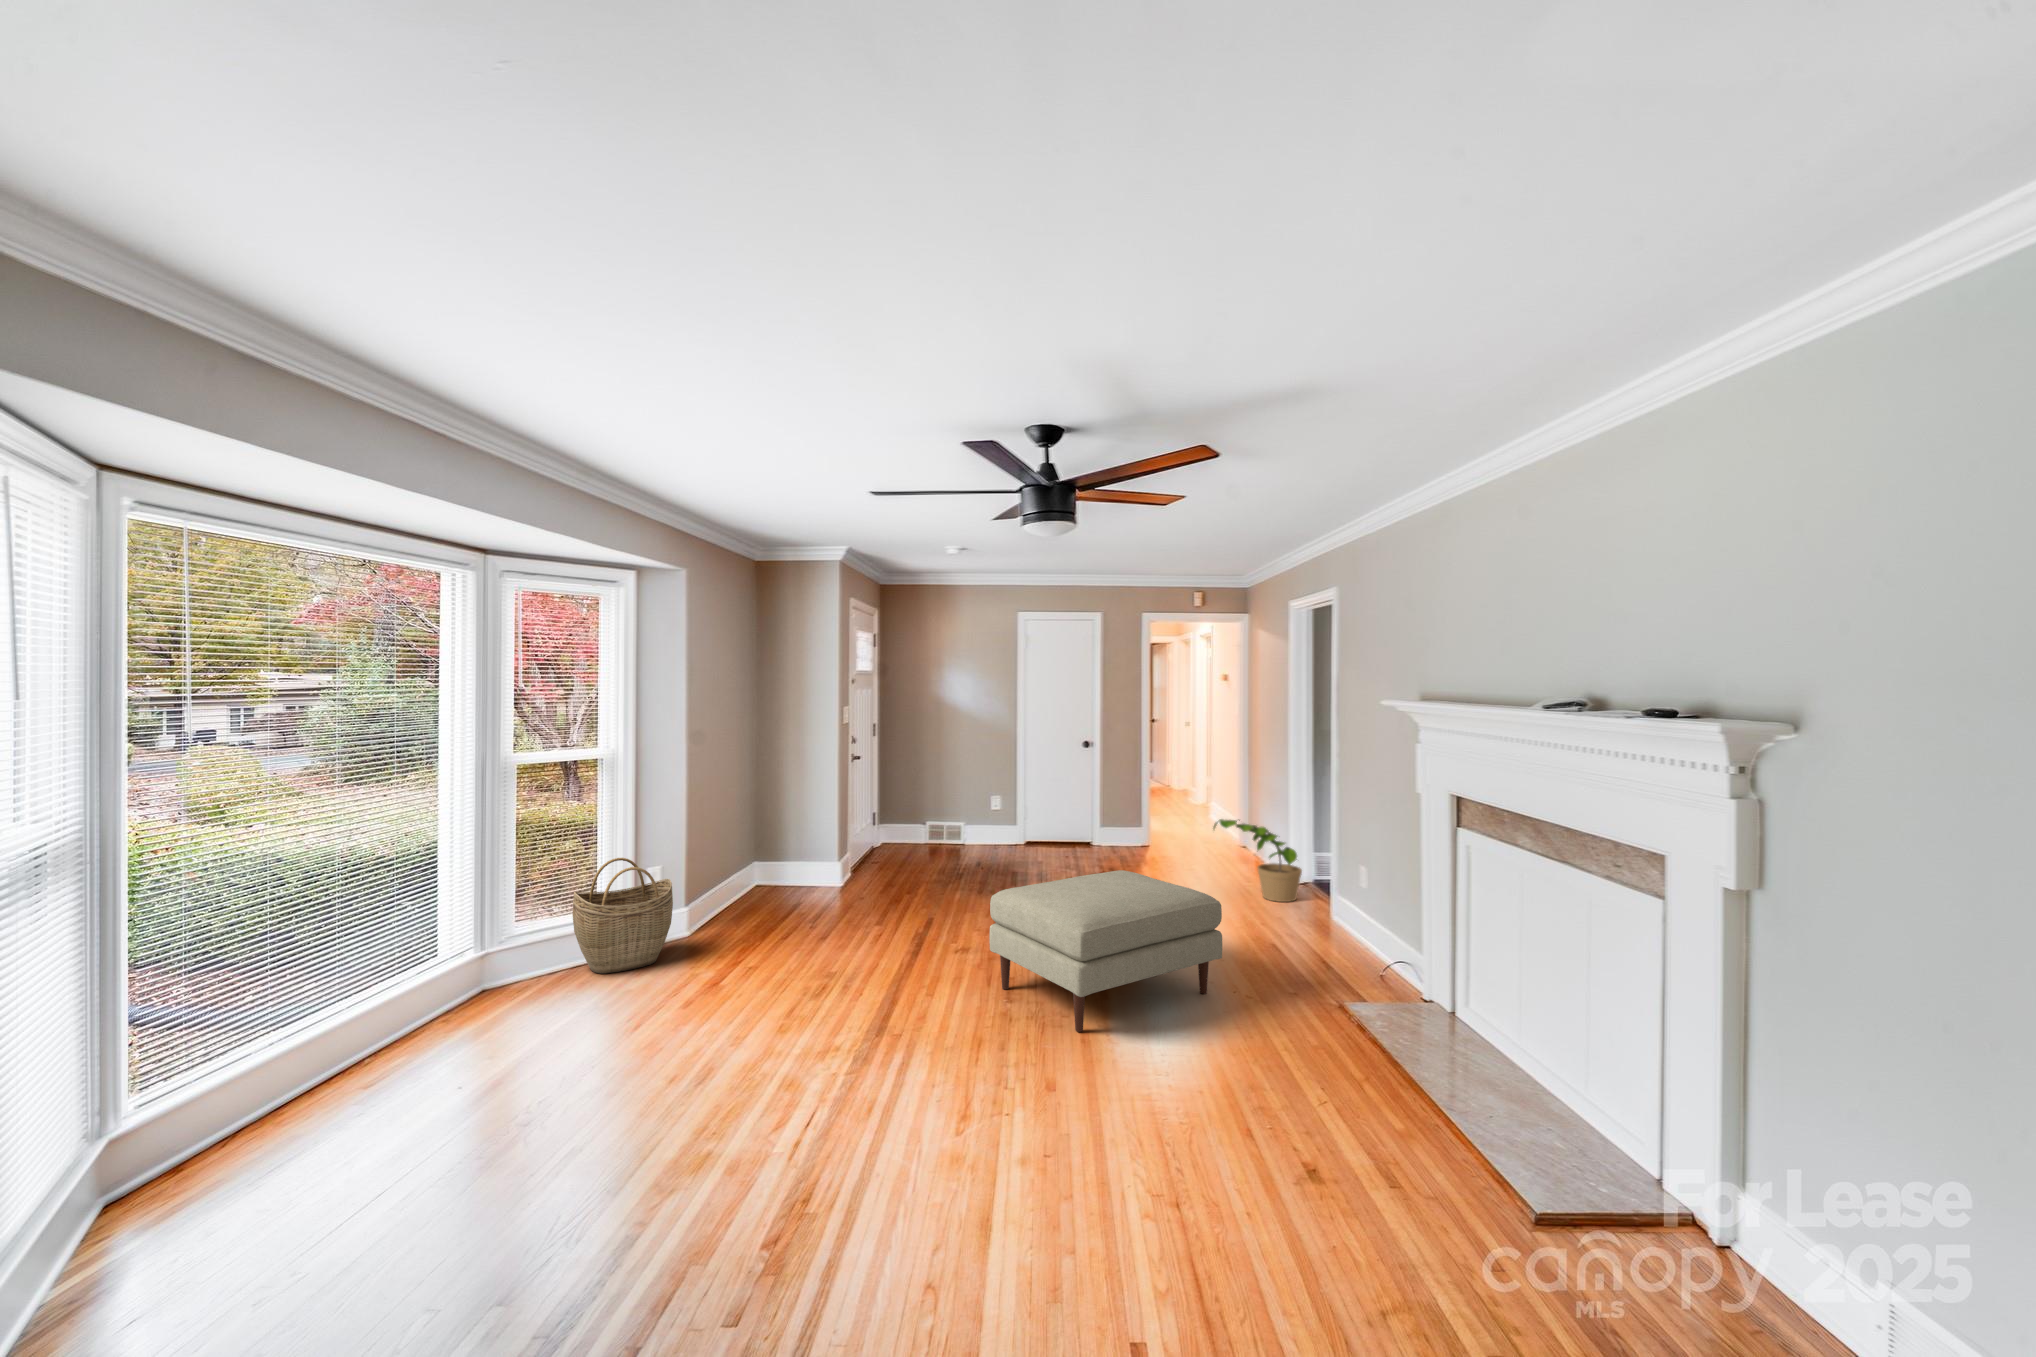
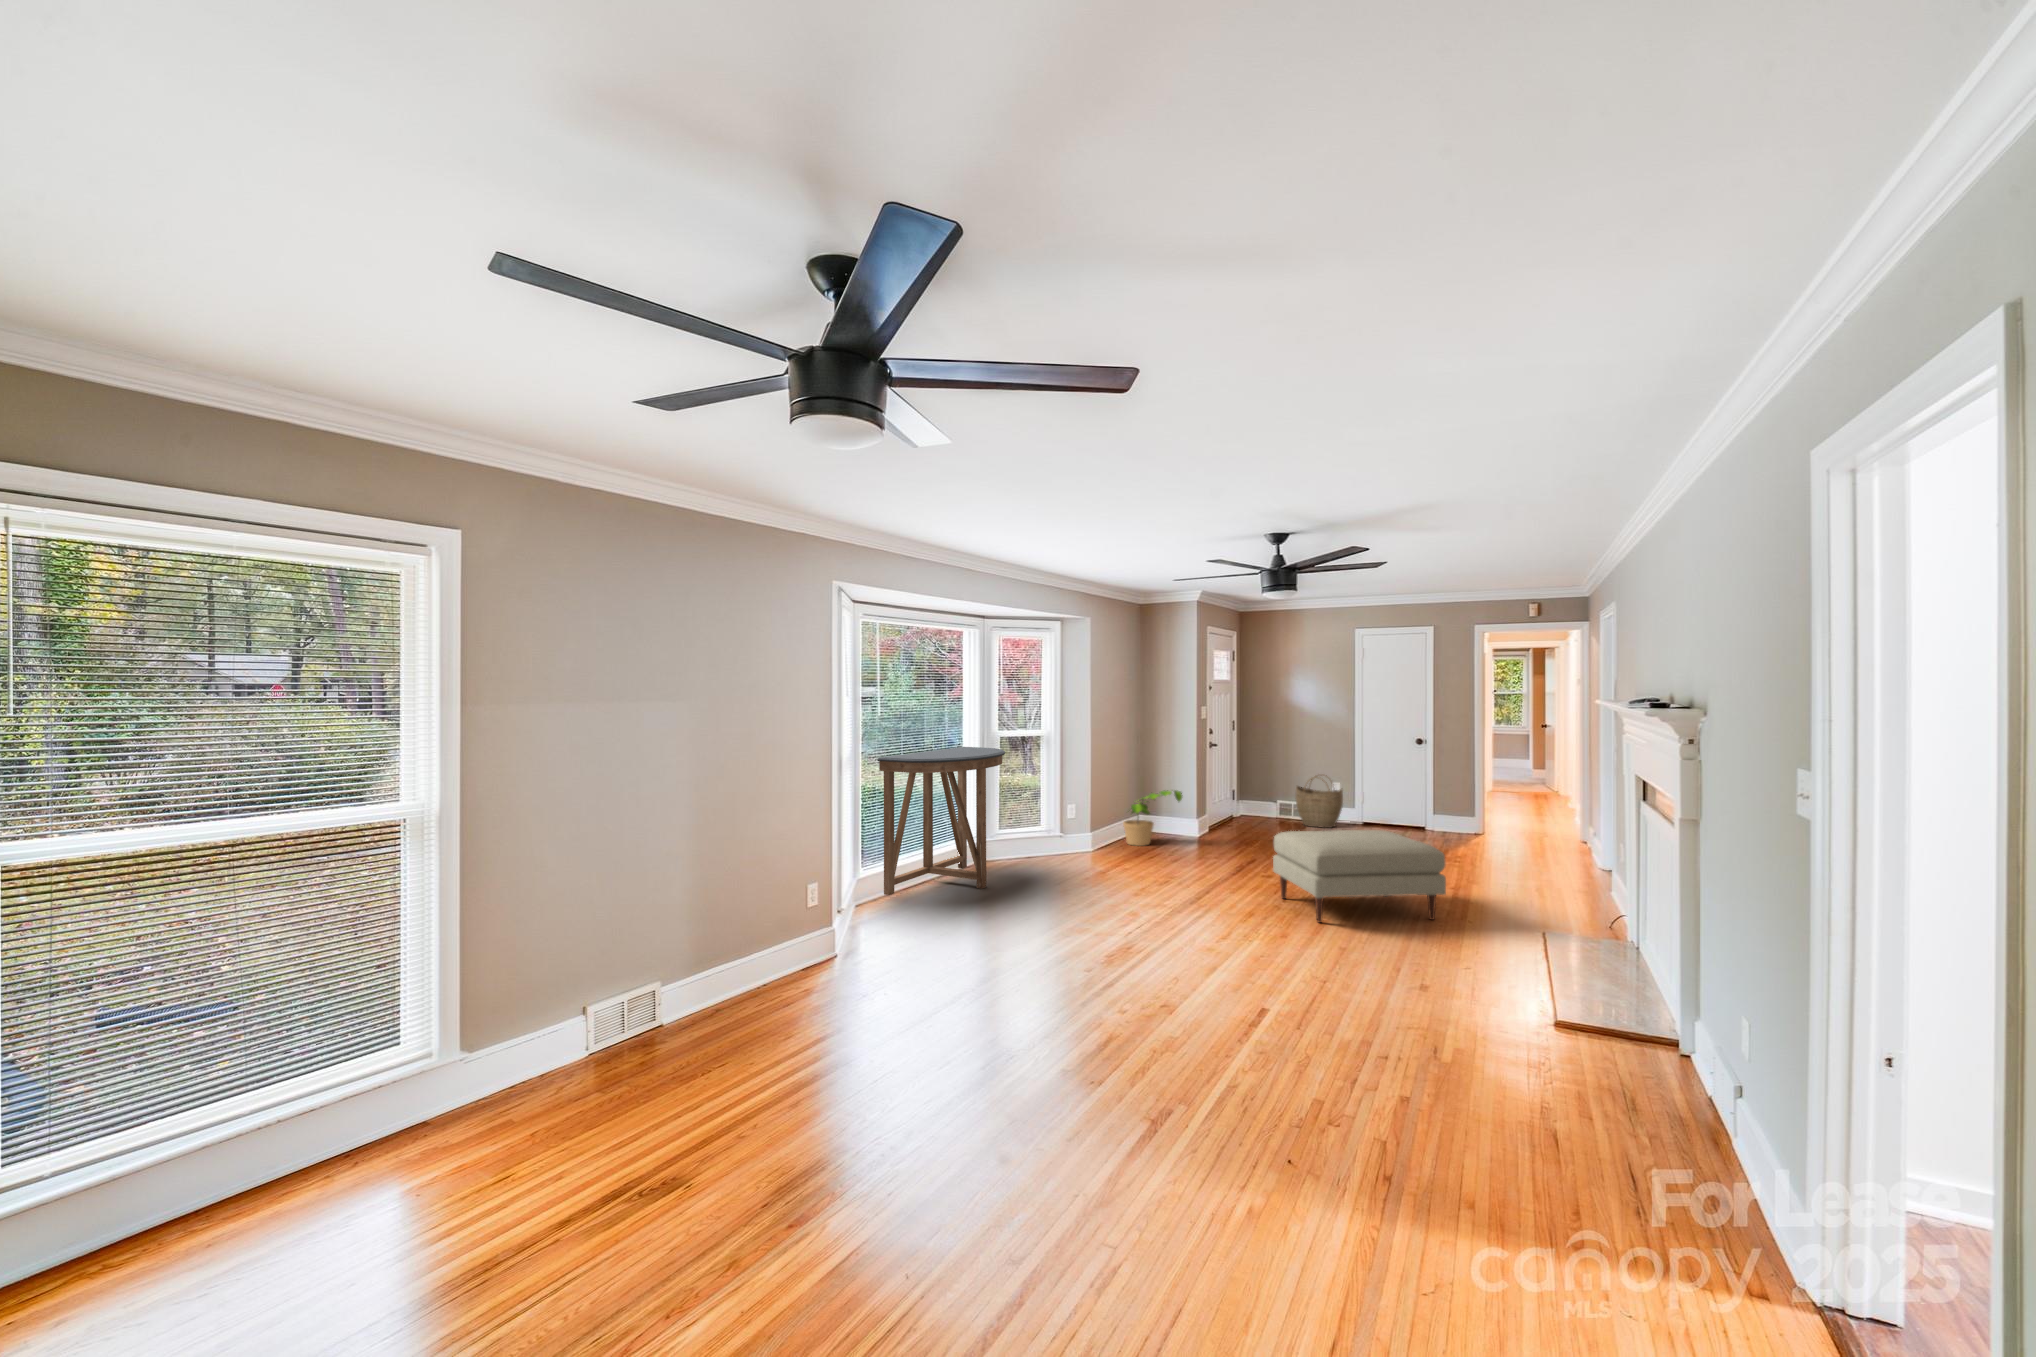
console table: none [187,787,530,1139] -> present [877,747,1005,895]
potted plant: present [1214,819,1302,902] -> present [1123,790,1183,846]
woven basket: present [573,858,673,974] -> present [1295,776,1343,828]

